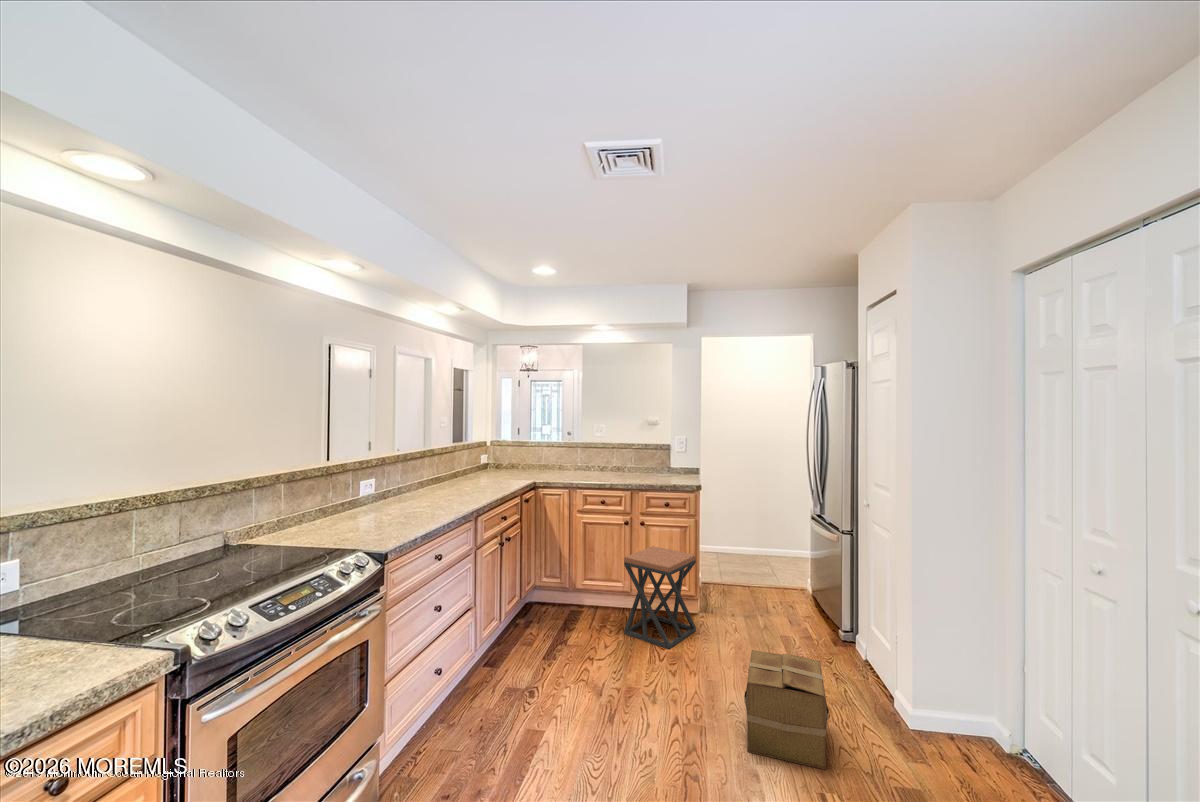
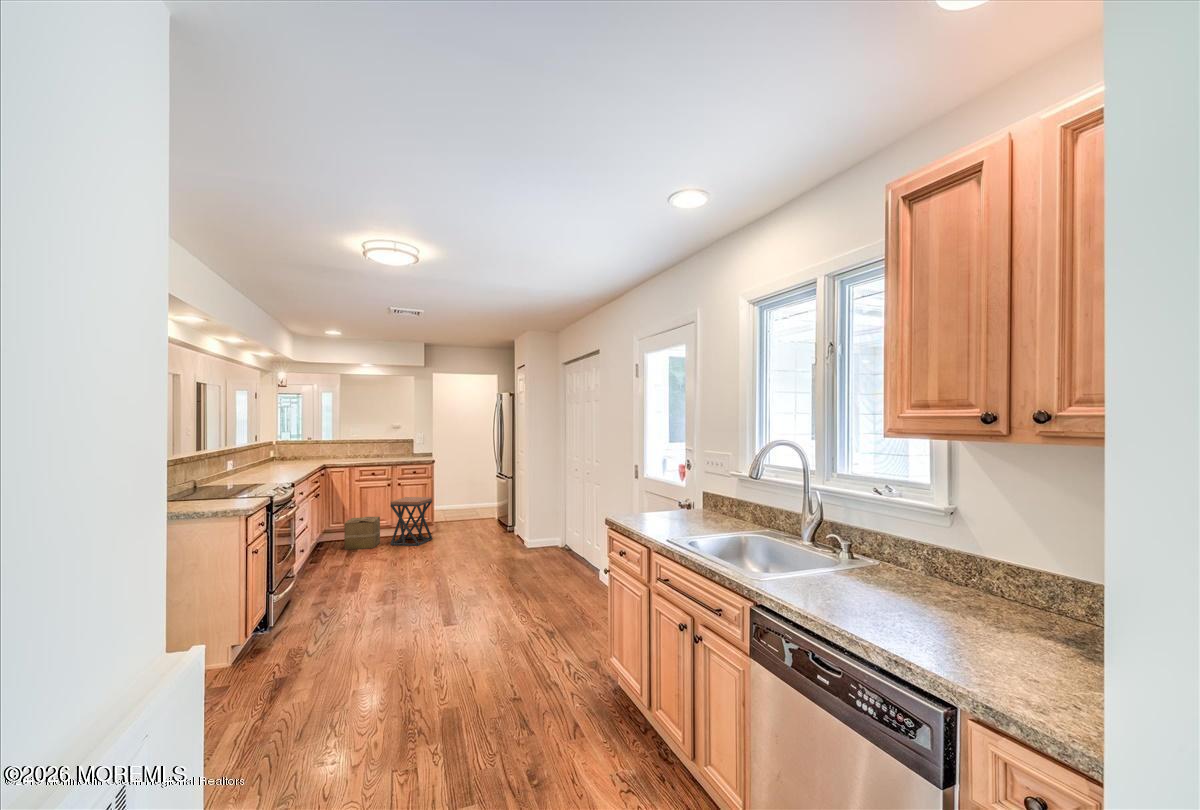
cardboard box: present [744,650,829,769] -> present [344,517,380,550]

